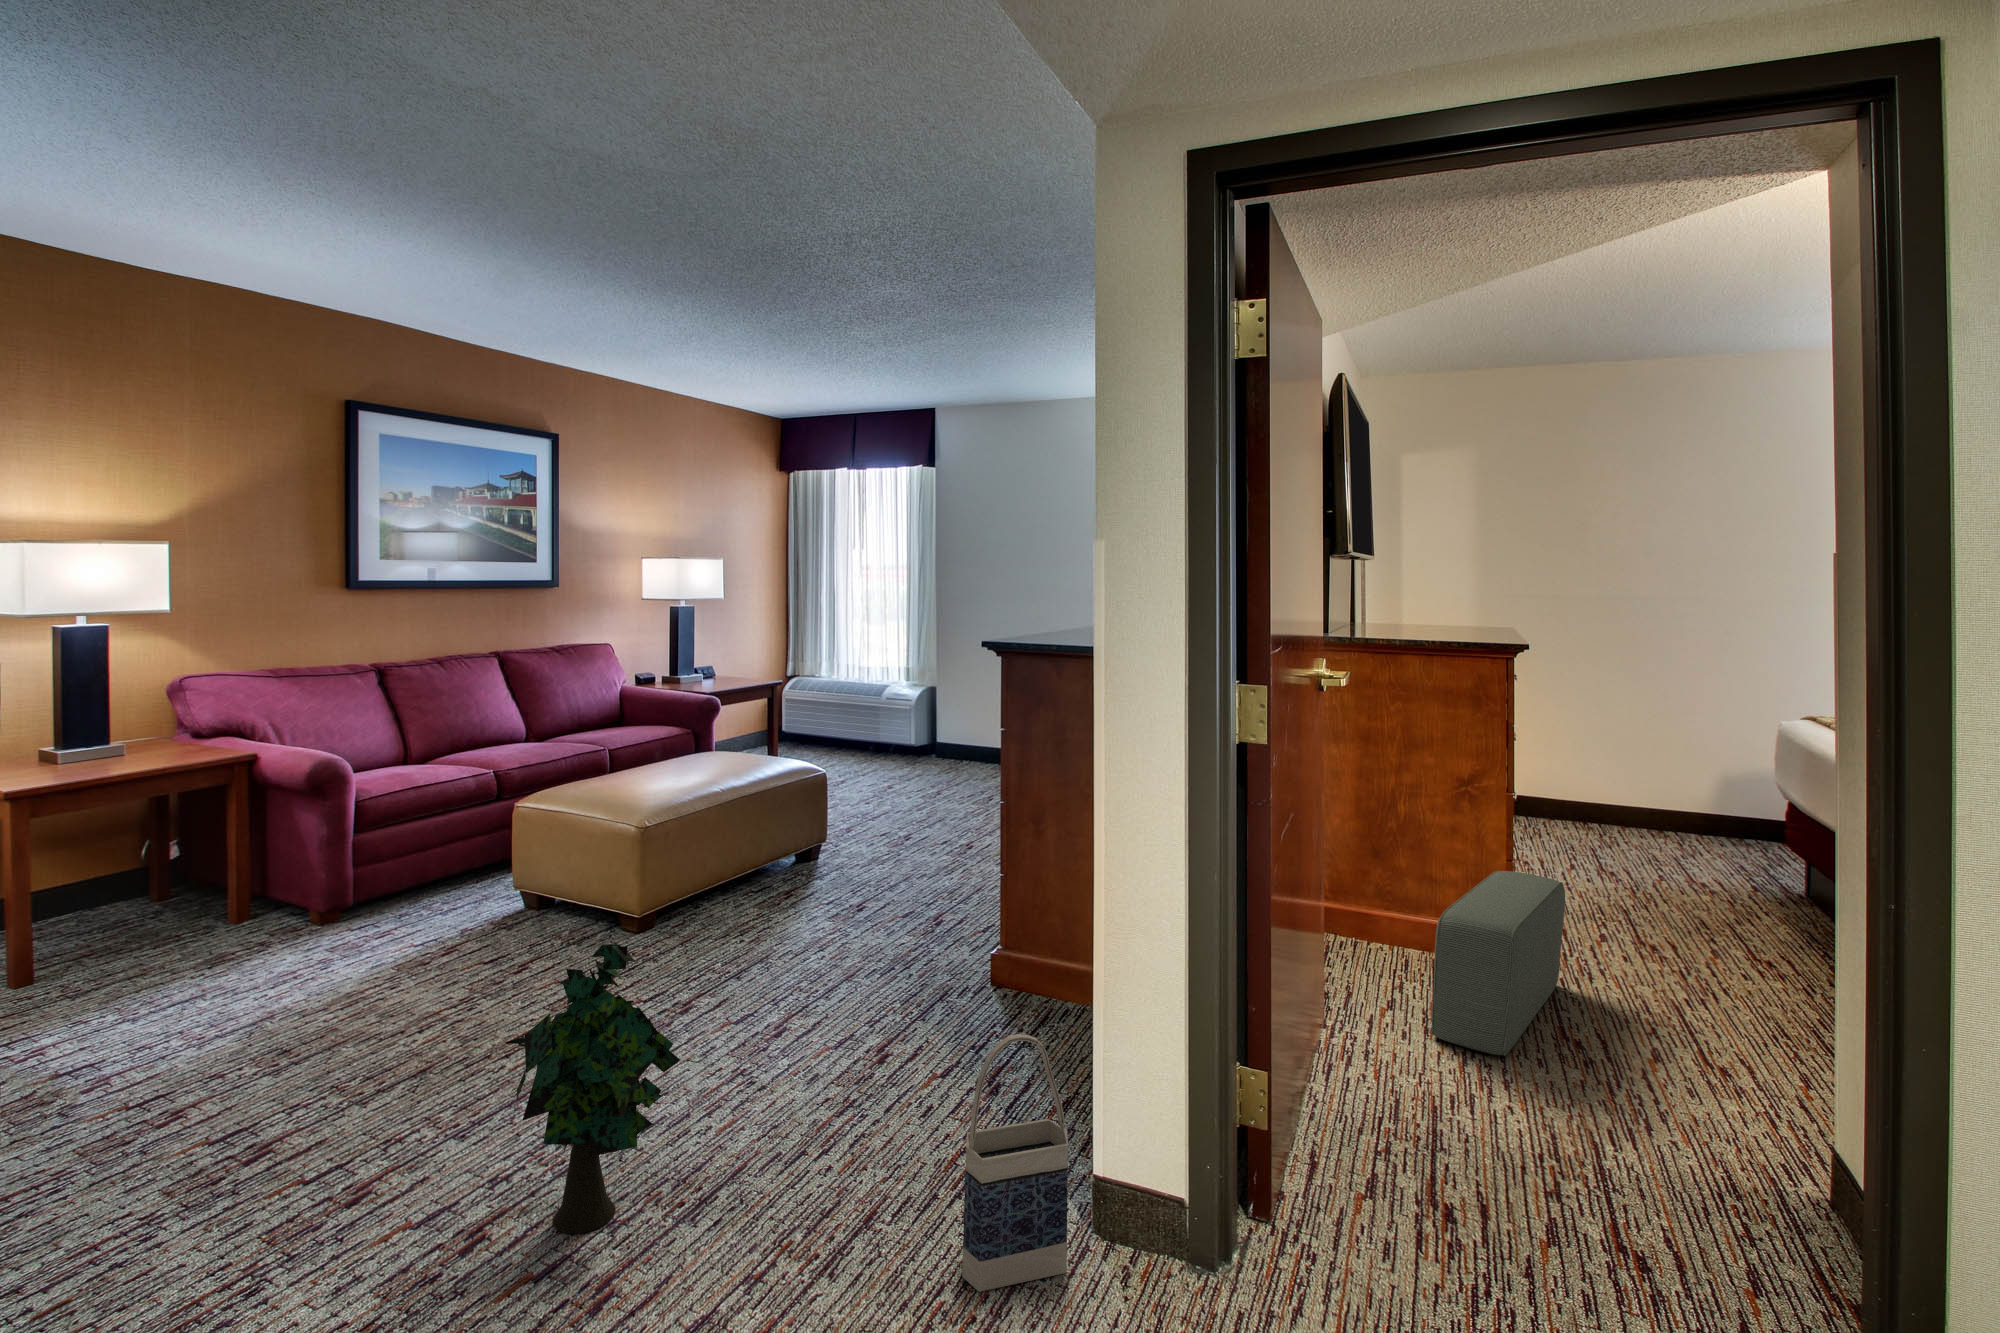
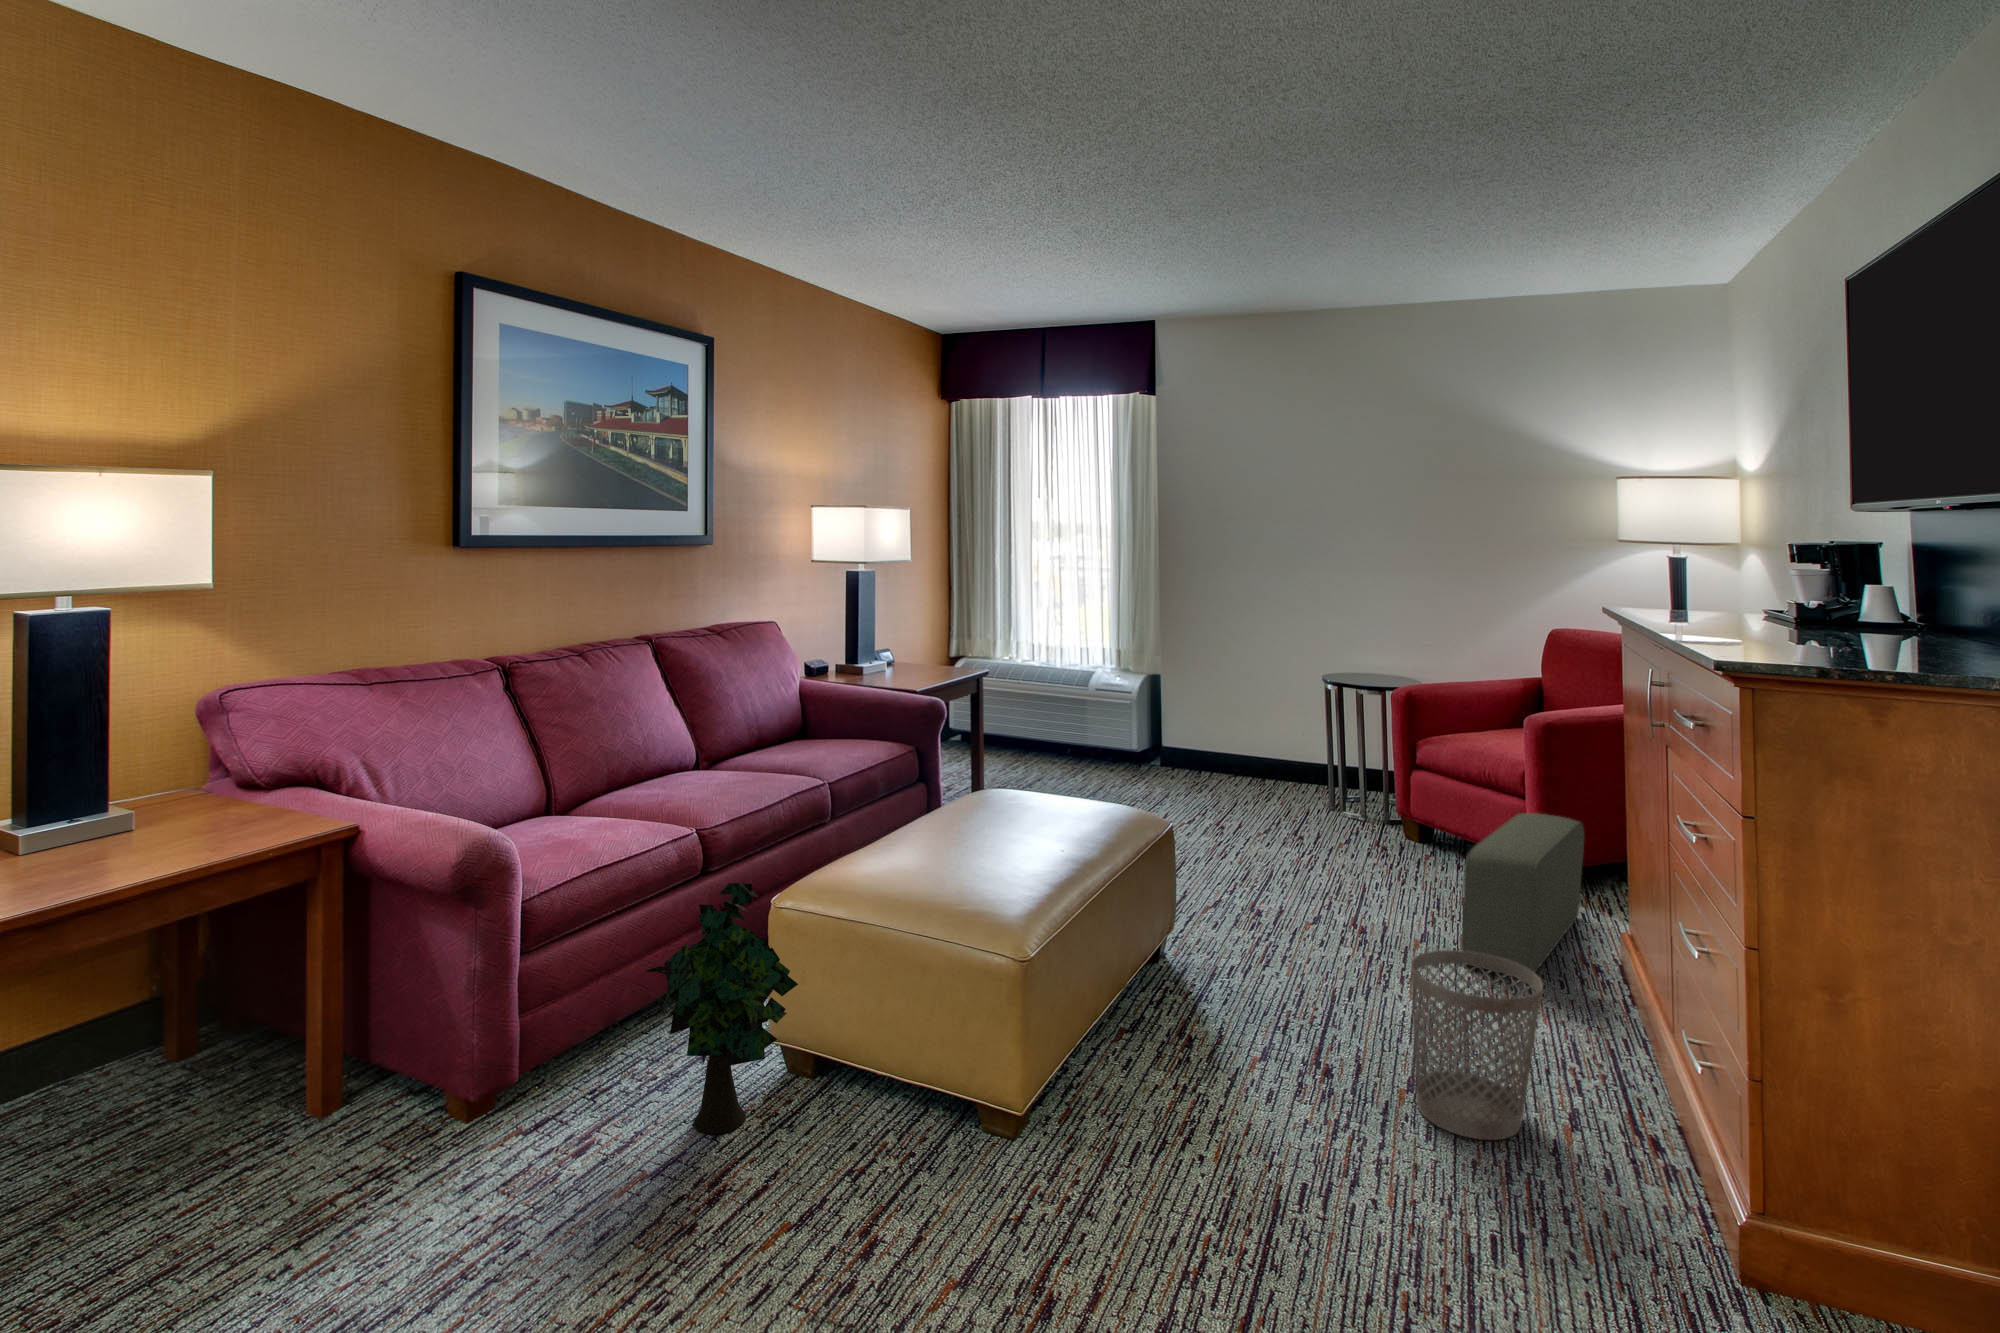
wastebasket: none [1371,1033,1518,1256] -> present [1411,950,1543,1140]
bag: present [962,1034,1068,1292] -> none [1056,951,1147,1173]

